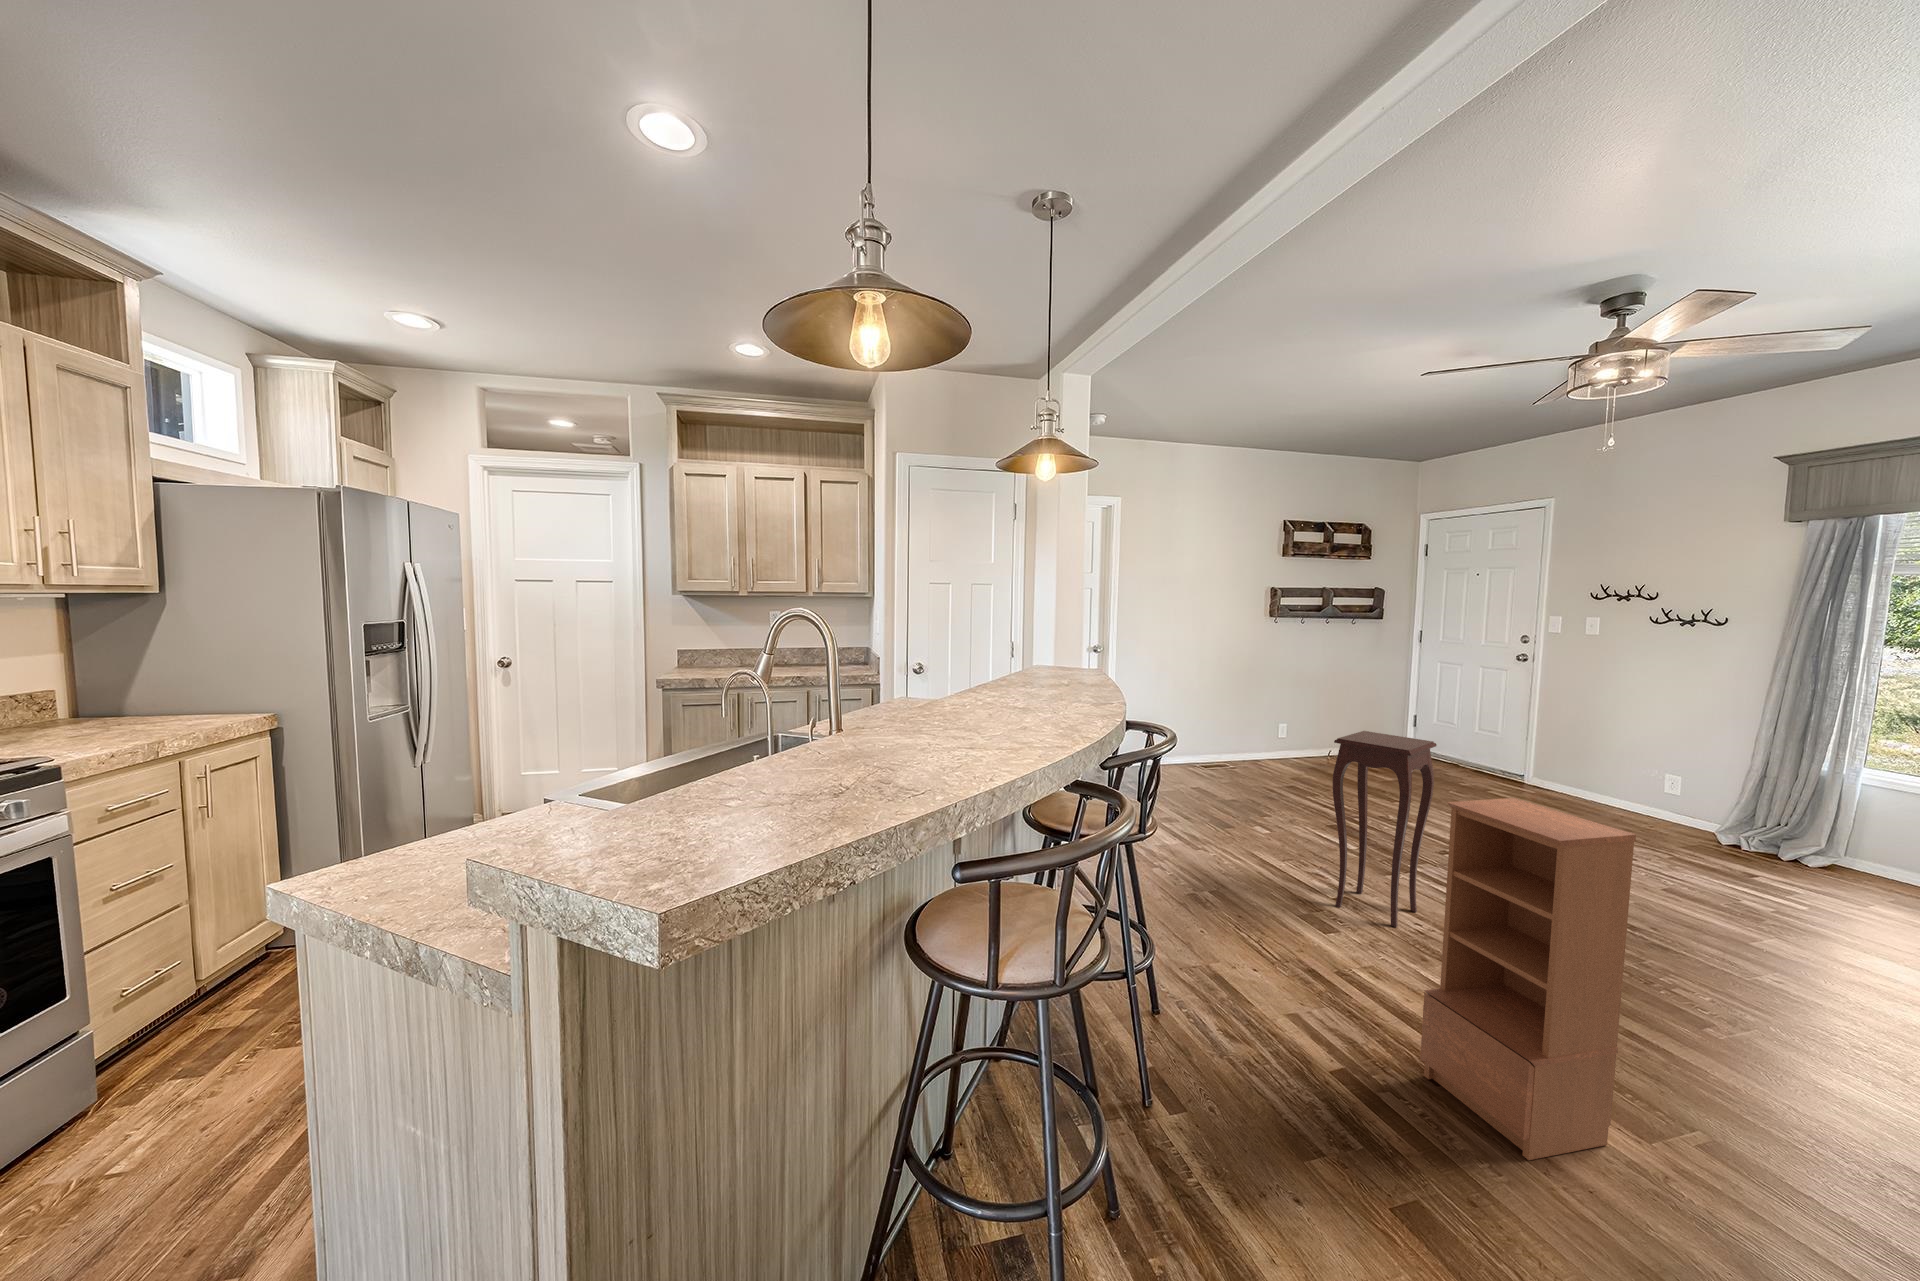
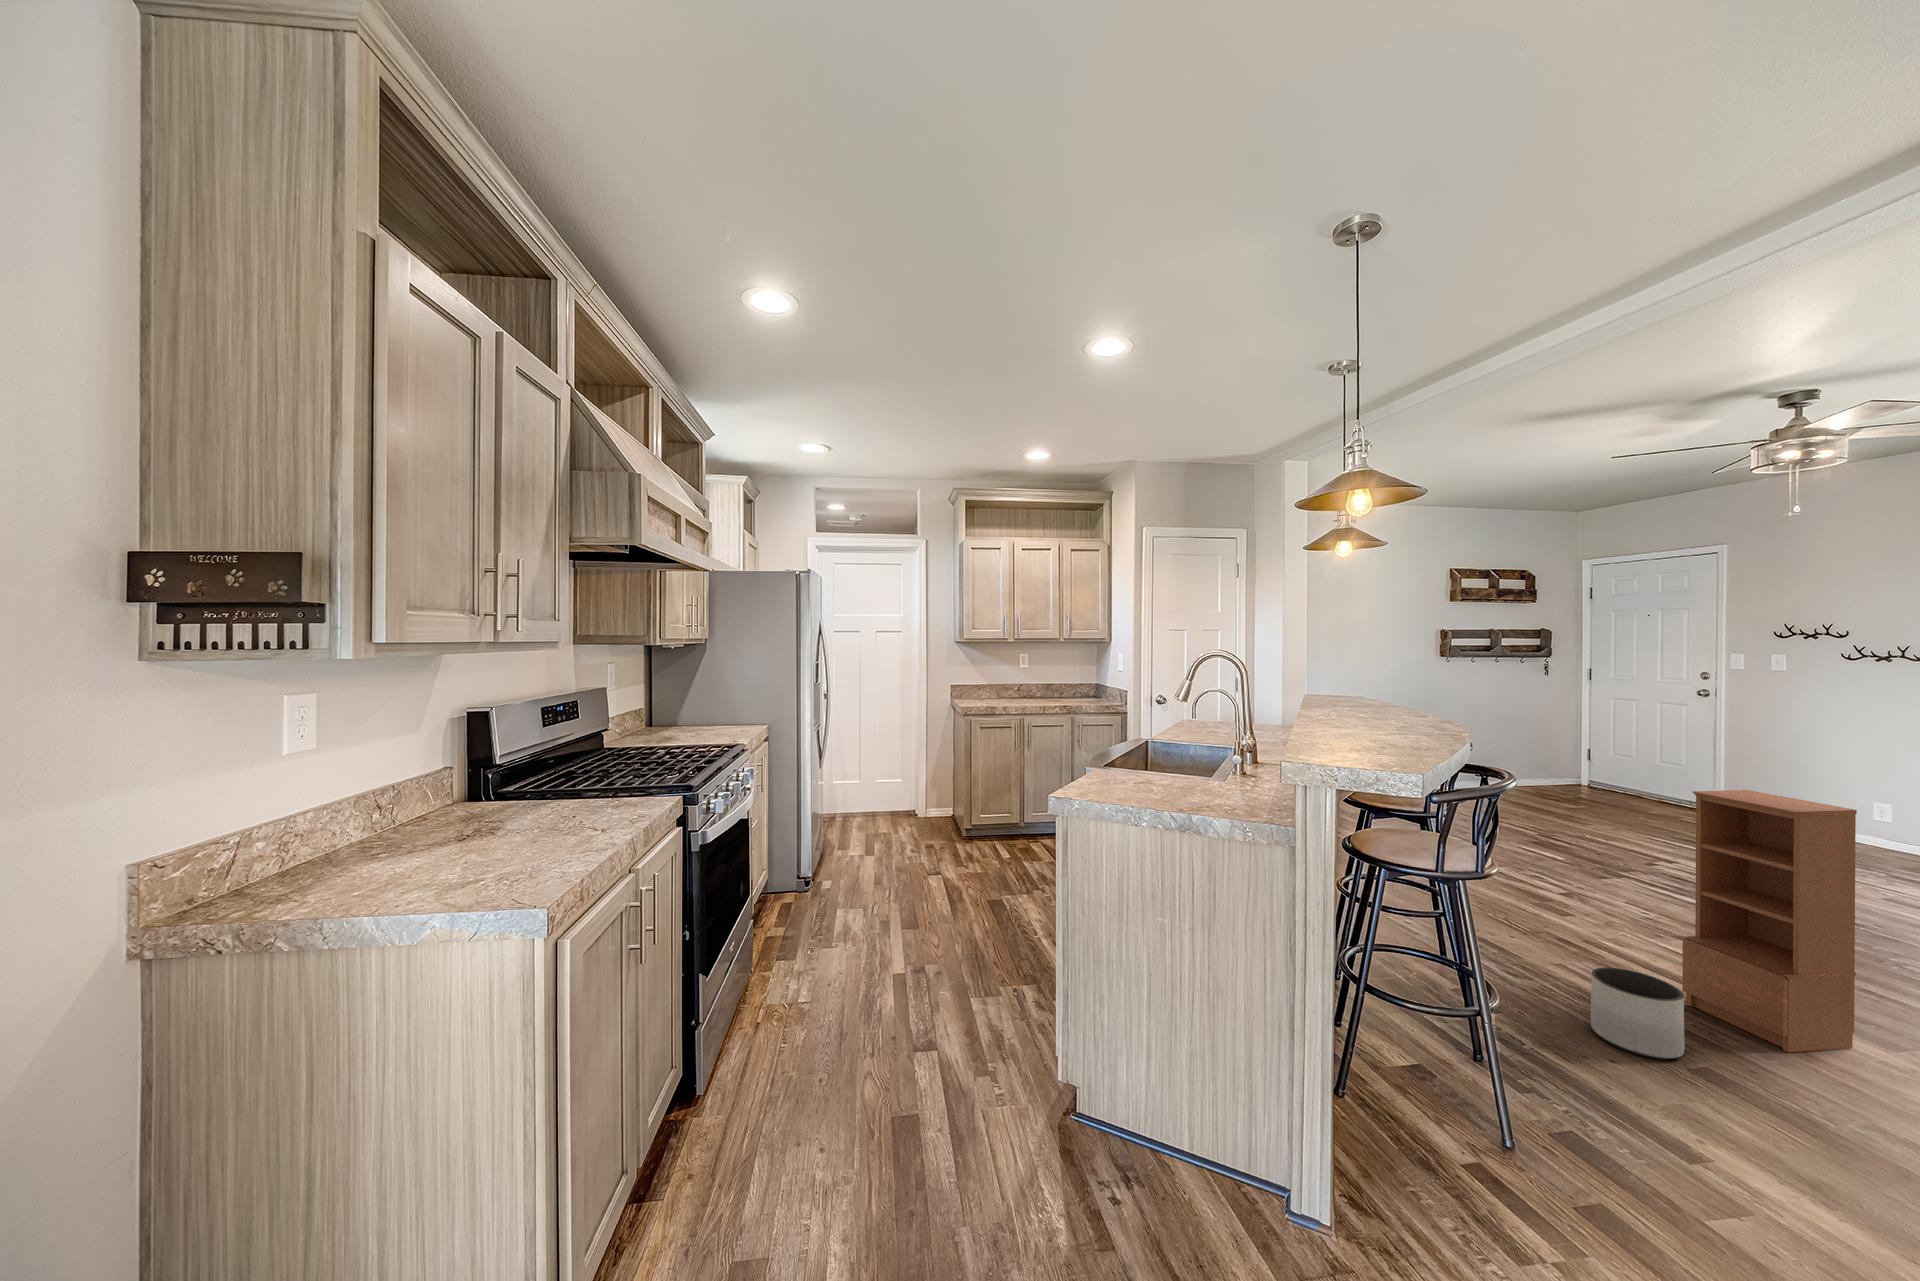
side table: present [1333,731,1437,927] -> none [1556,751,1651,915]
planter: none [1291,1047,1400,1190] -> present [1591,967,1685,1059]

